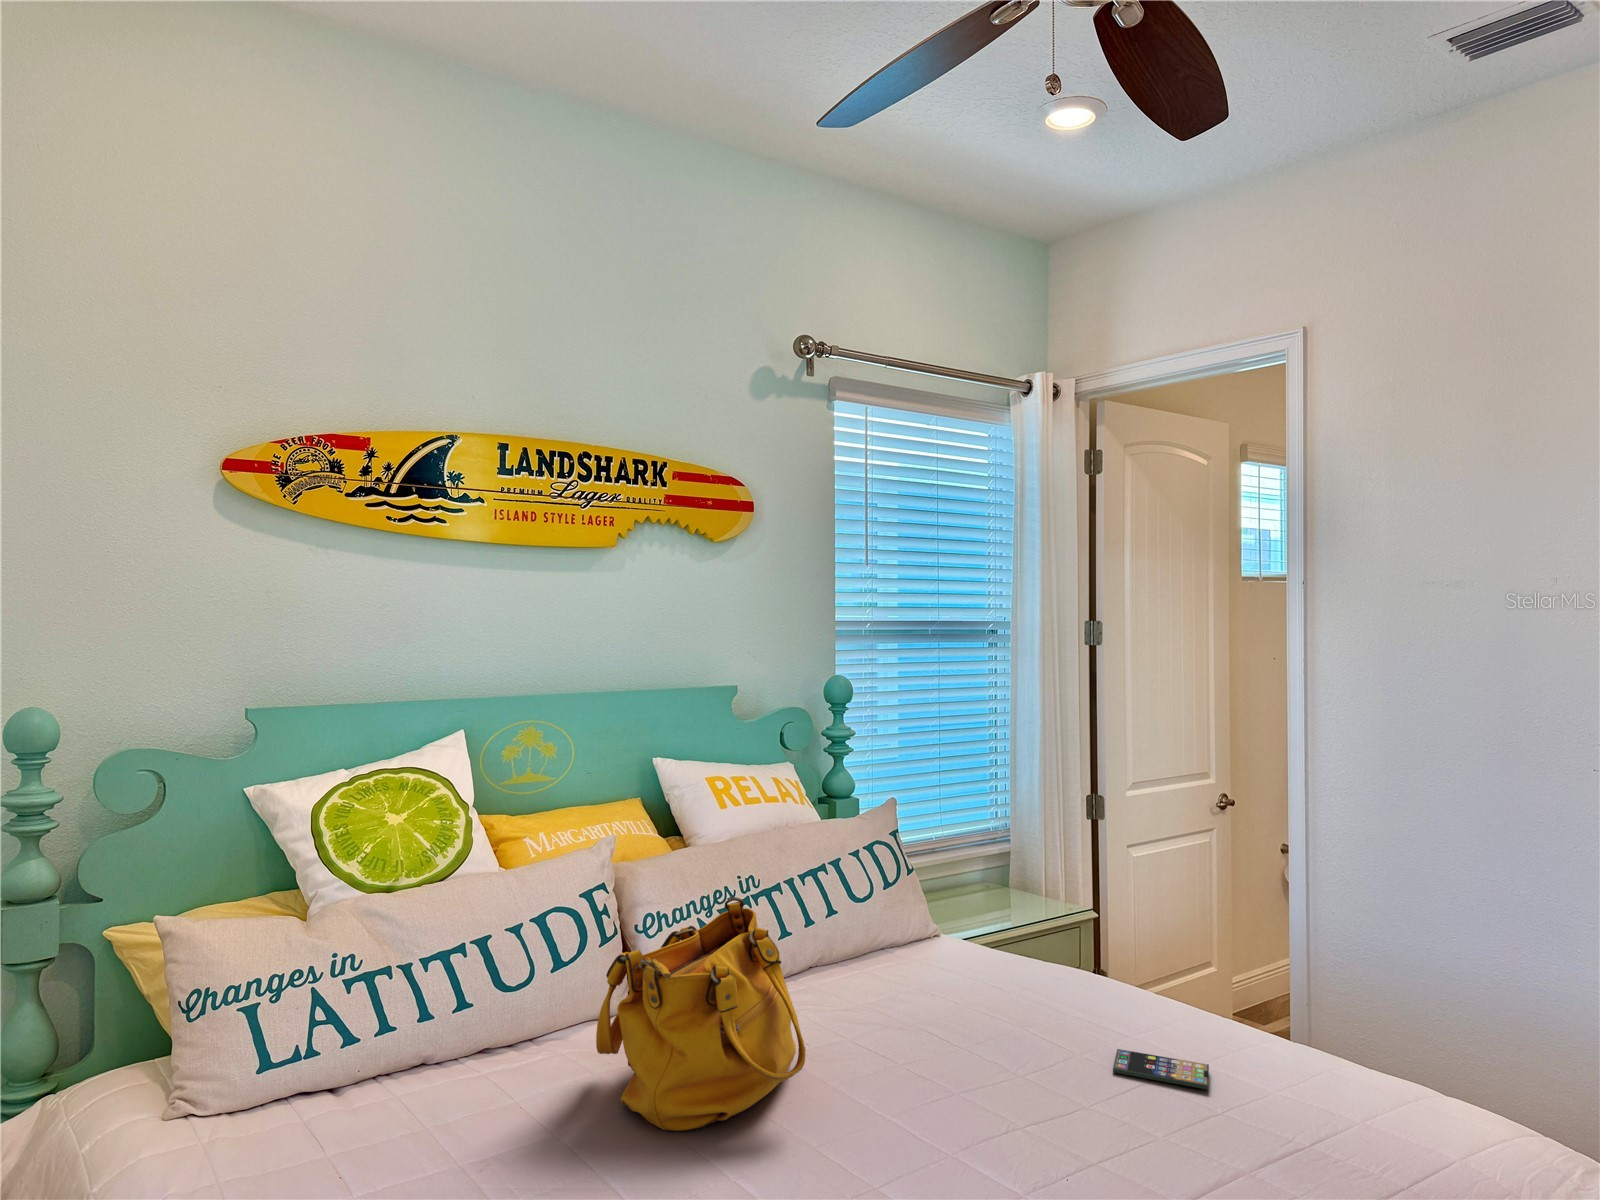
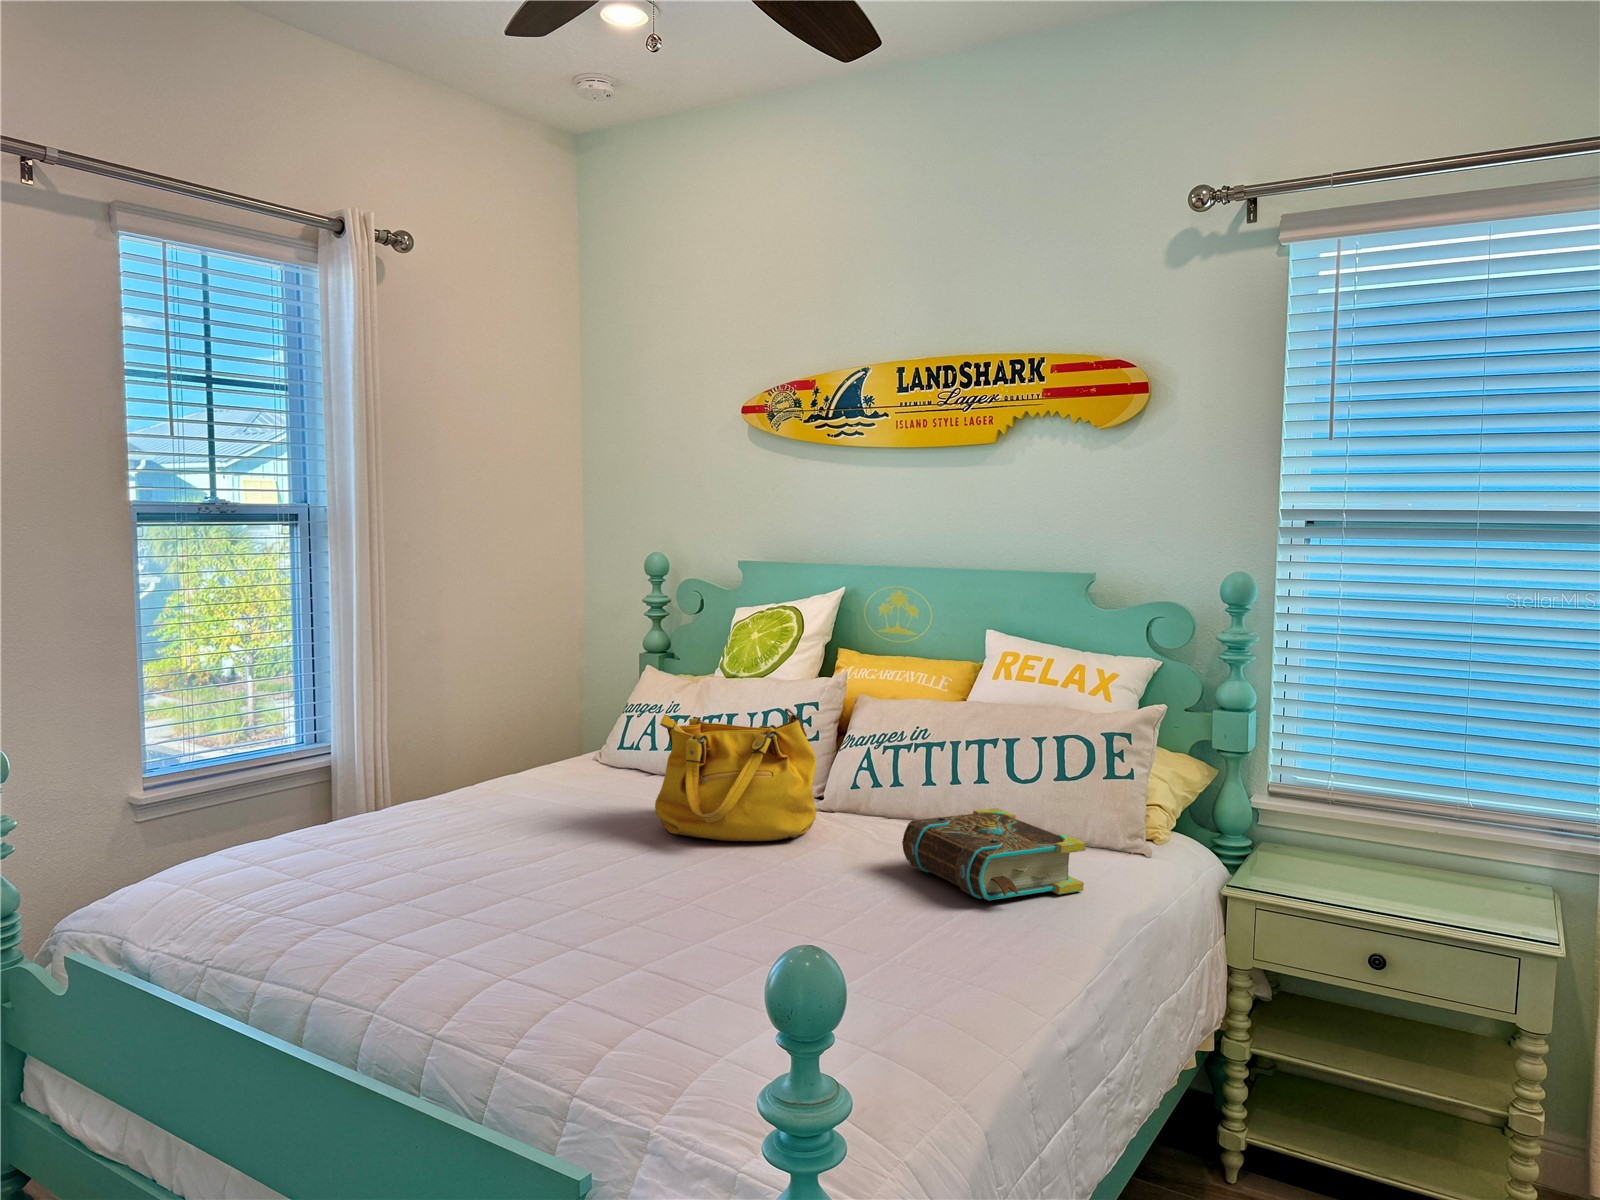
book: none [890,936,1060,1023] -> present [902,808,1086,901]
smartphone: present [1113,1049,1209,1089] -> none [922,931,986,969]

